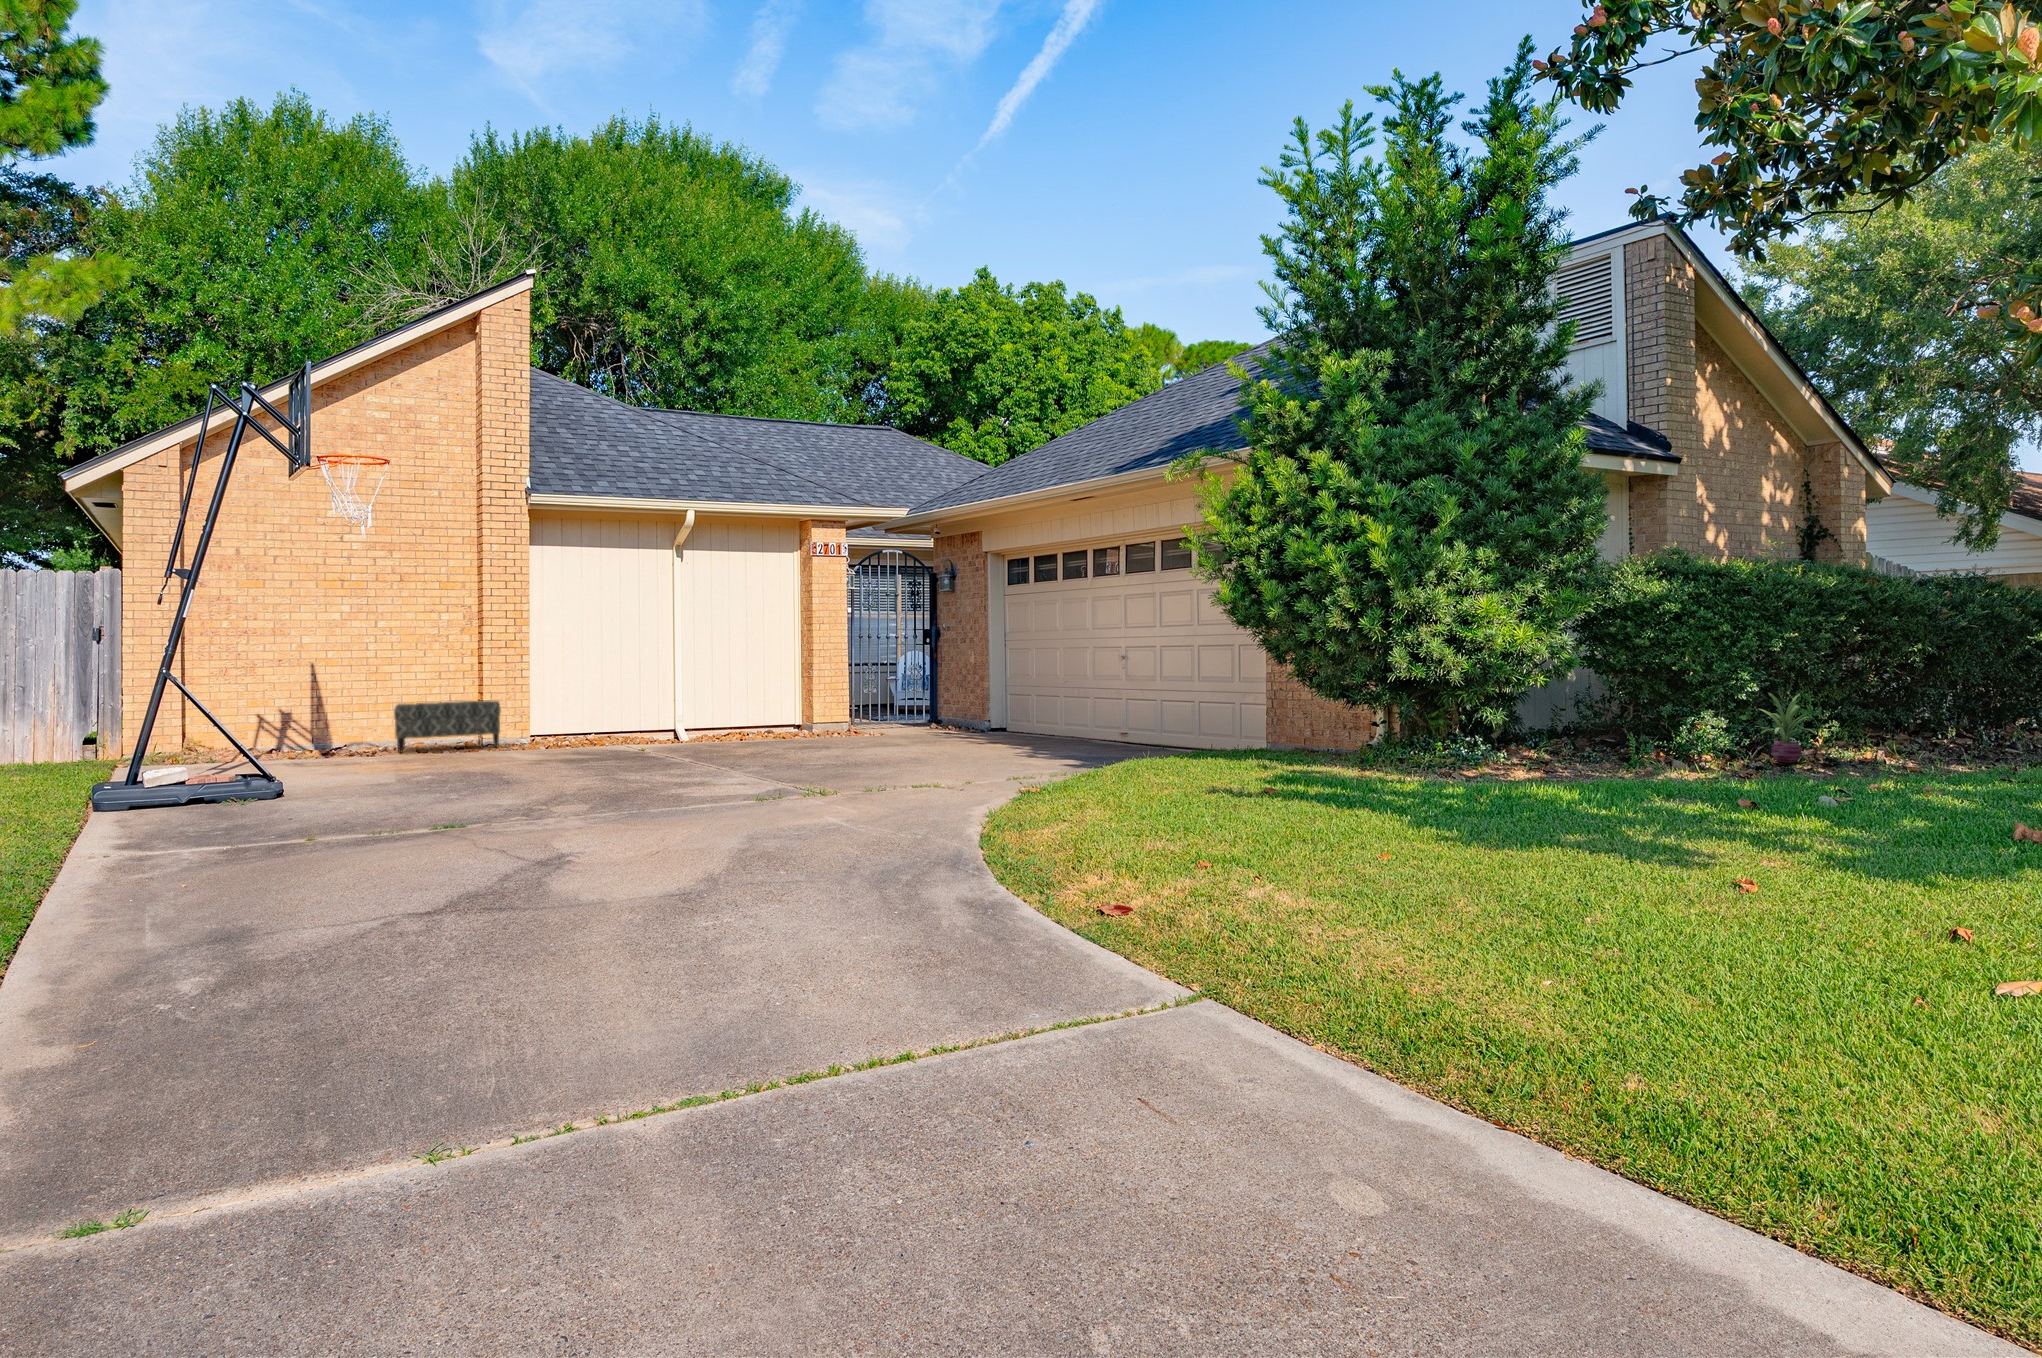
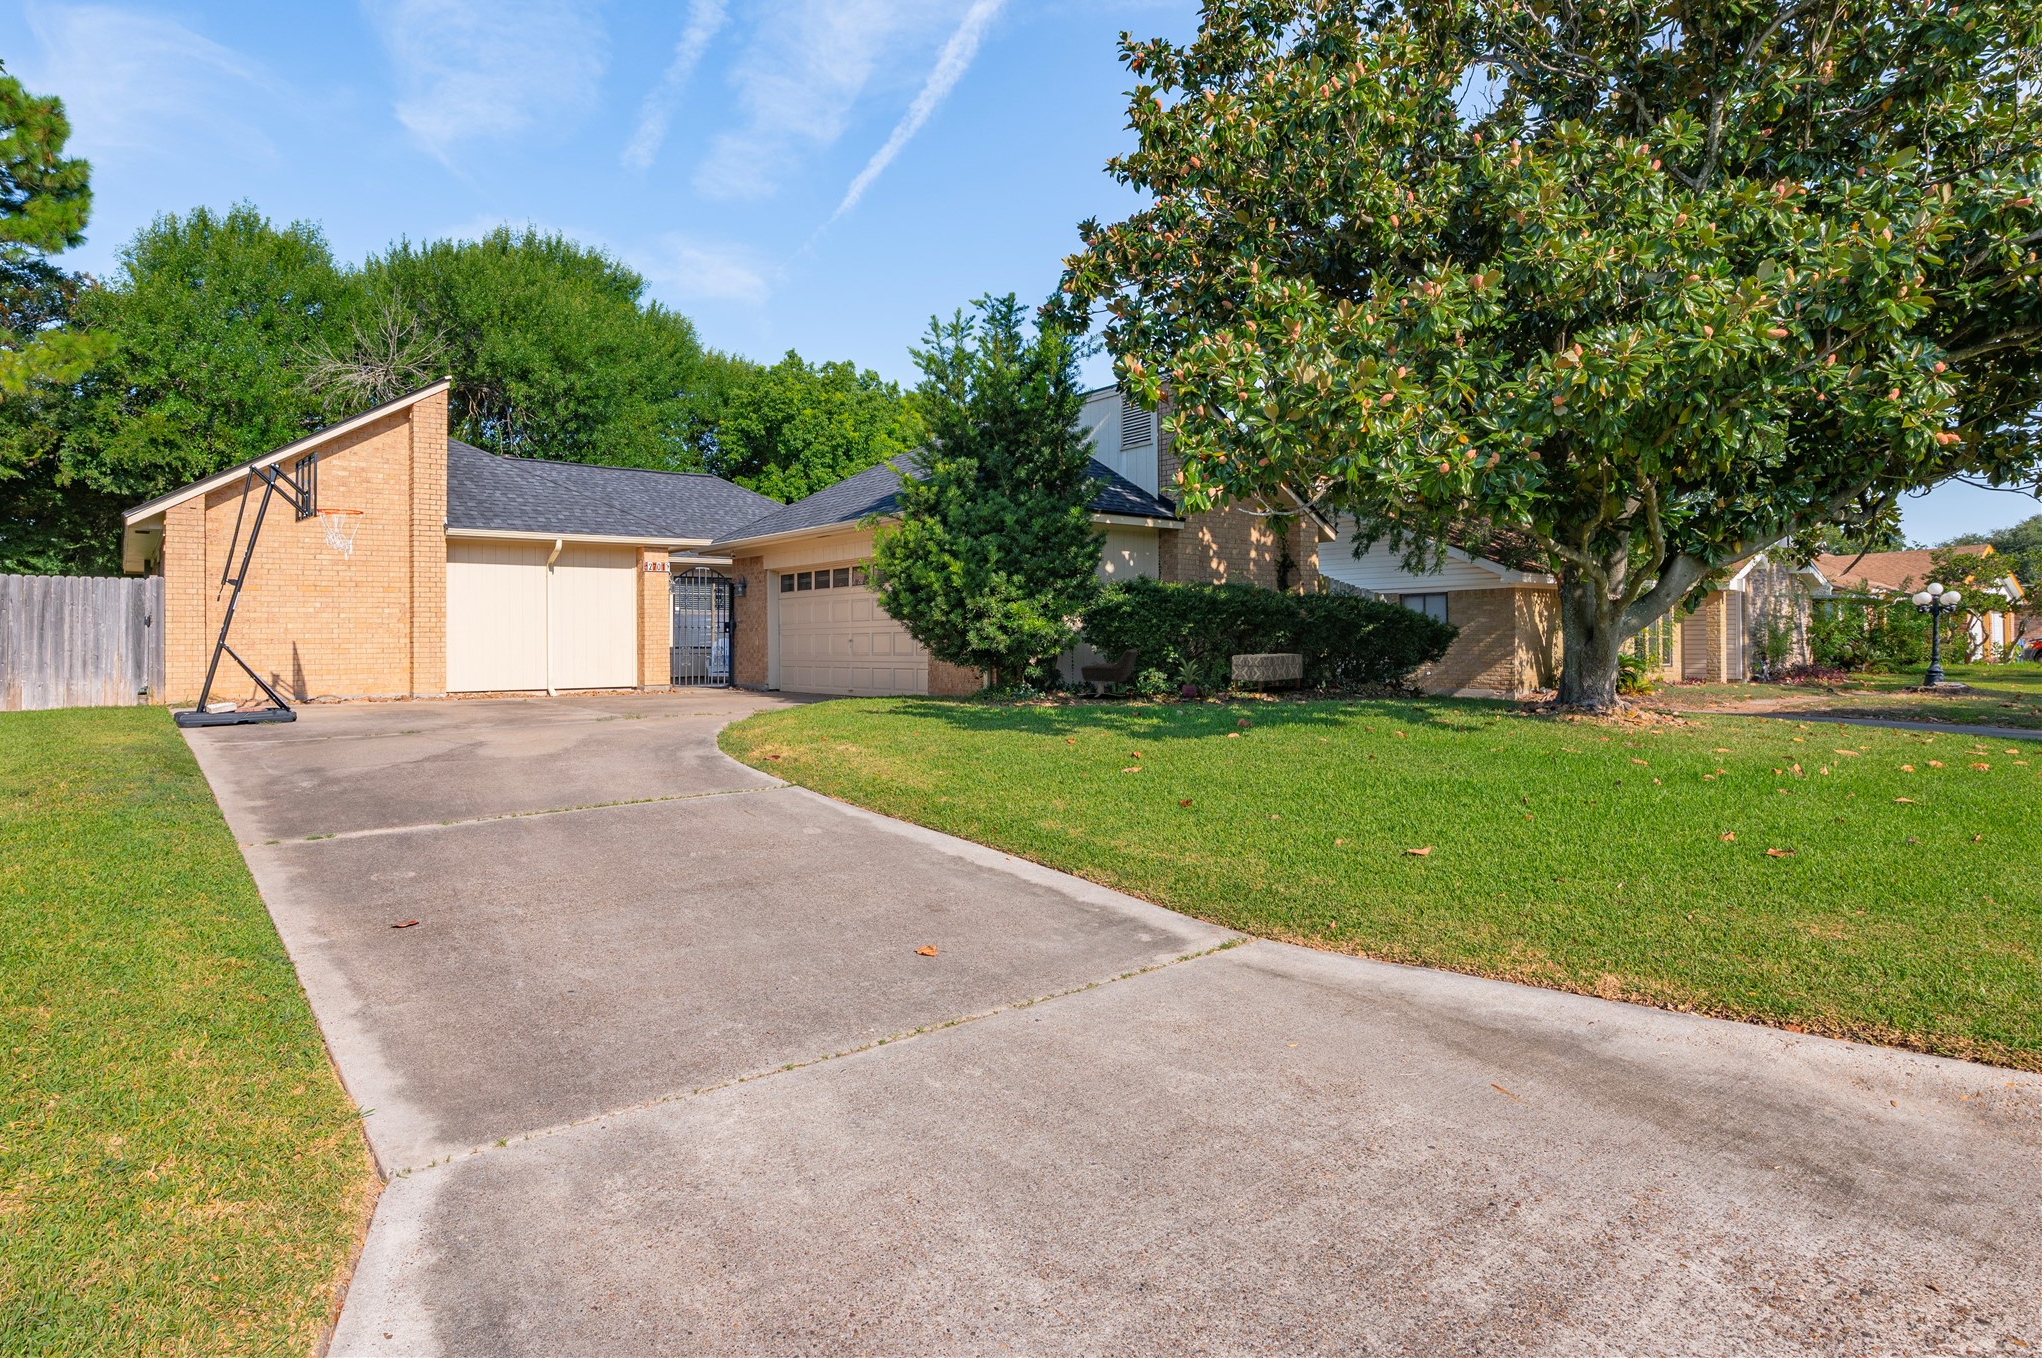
lounge chair: none [1568,677,1683,762] -> present [1081,649,1138,697]
bench: present [394,701,501,753] -> present [1232,654,1303,692]

